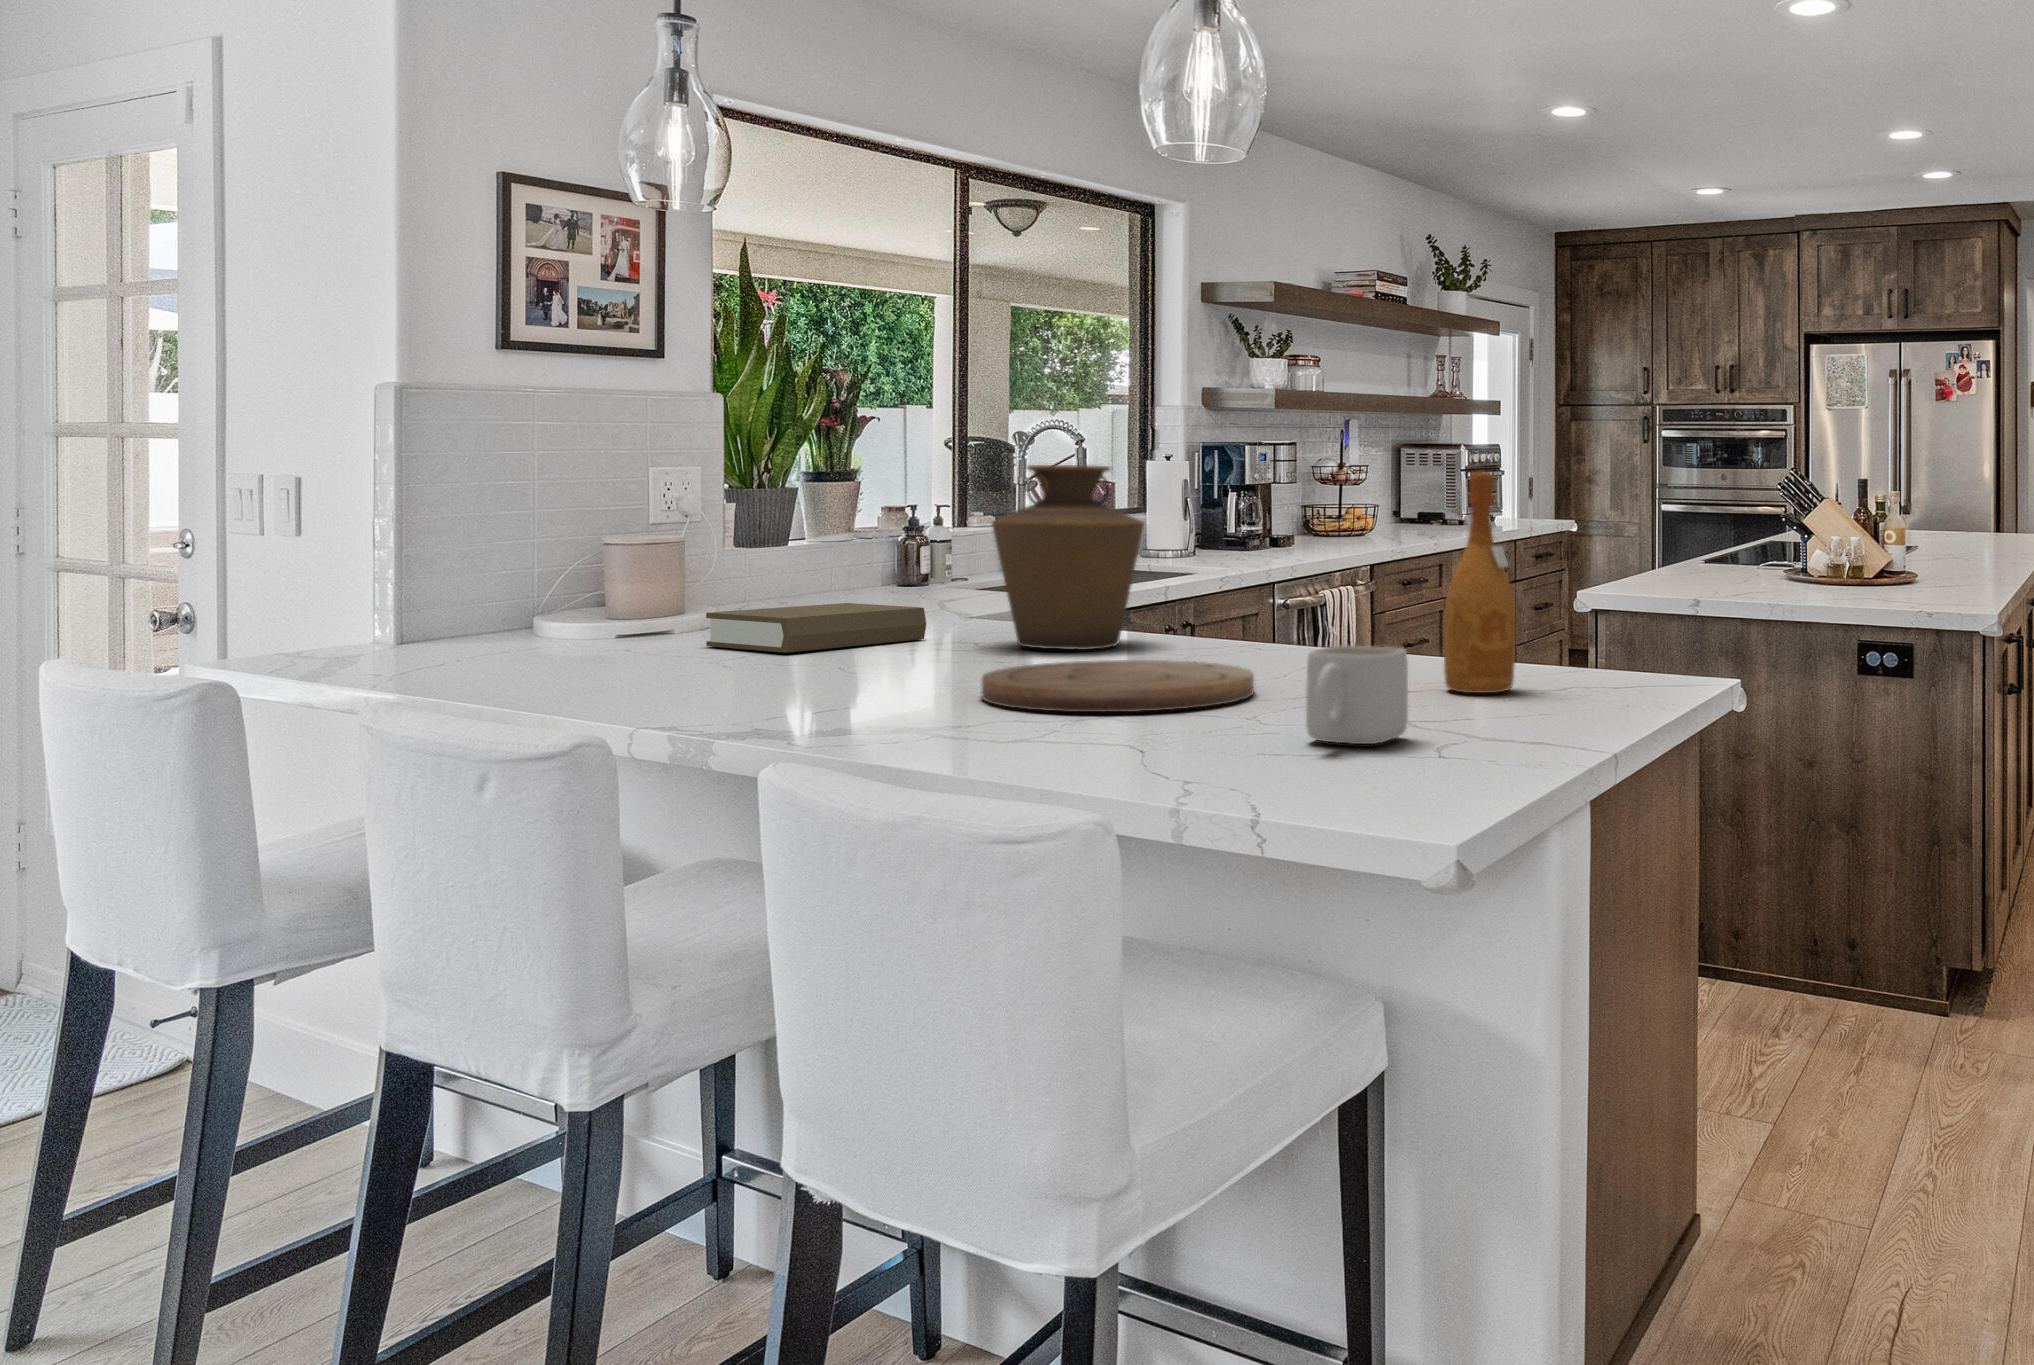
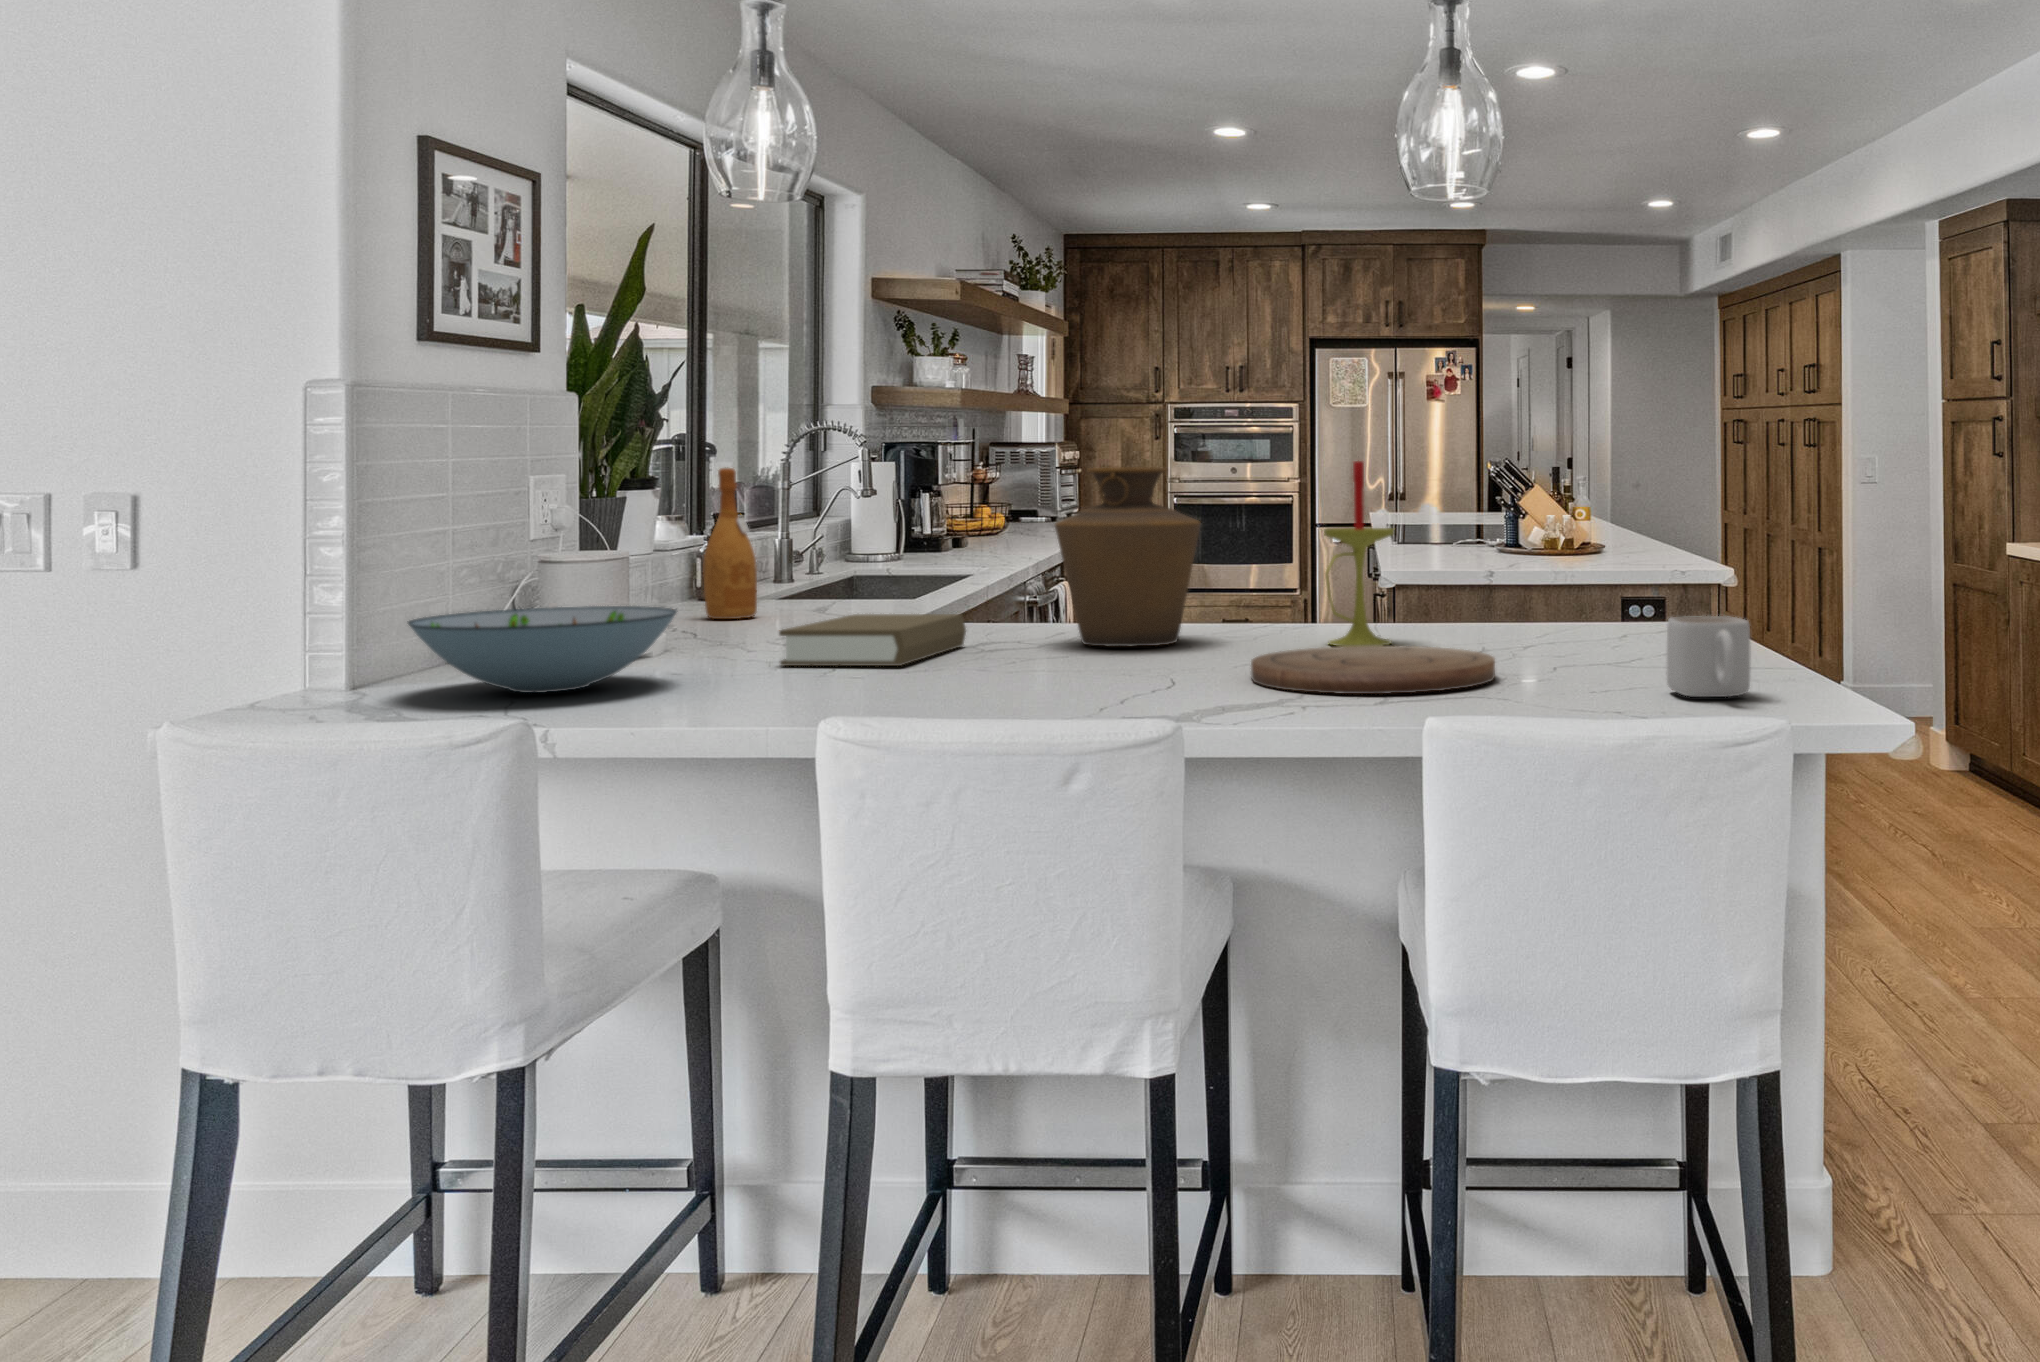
candle: none [1216,456,1313,664] -> present [1324,461,1394,646]
wine bottle: present [1444,472,1516,693] -> present [703,468,757,619]
decorative bowl: none [338,582,588,655] -> present [408,606,677,693]

